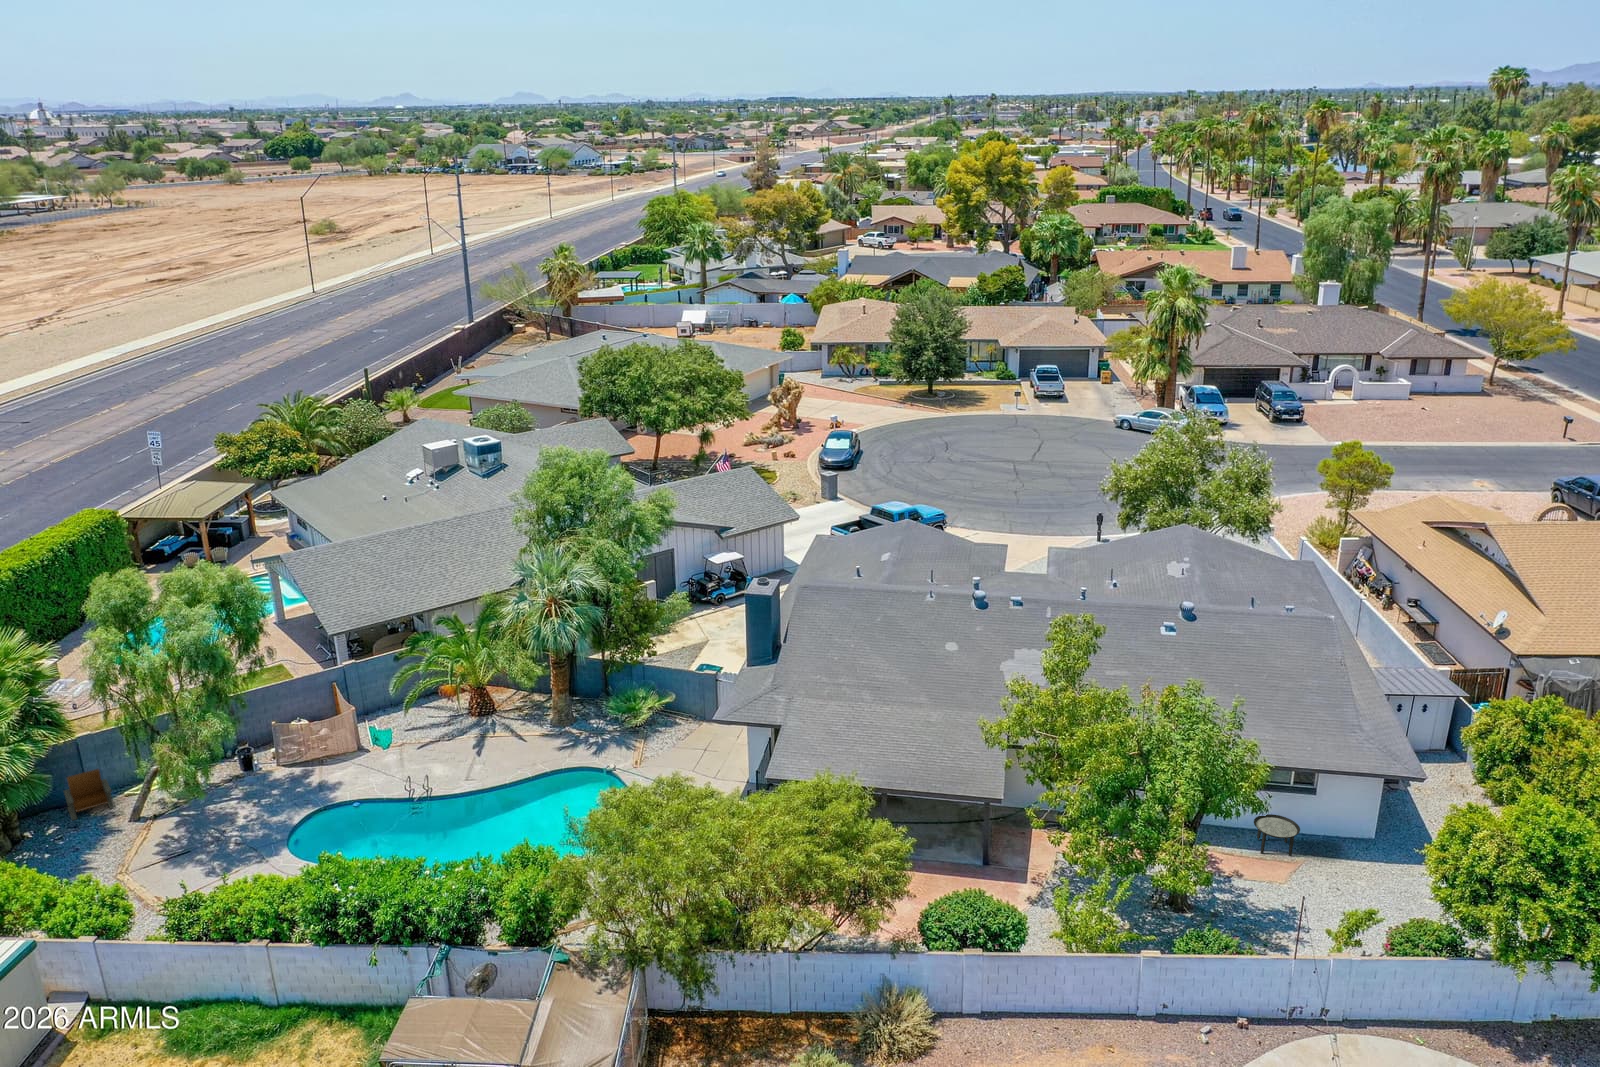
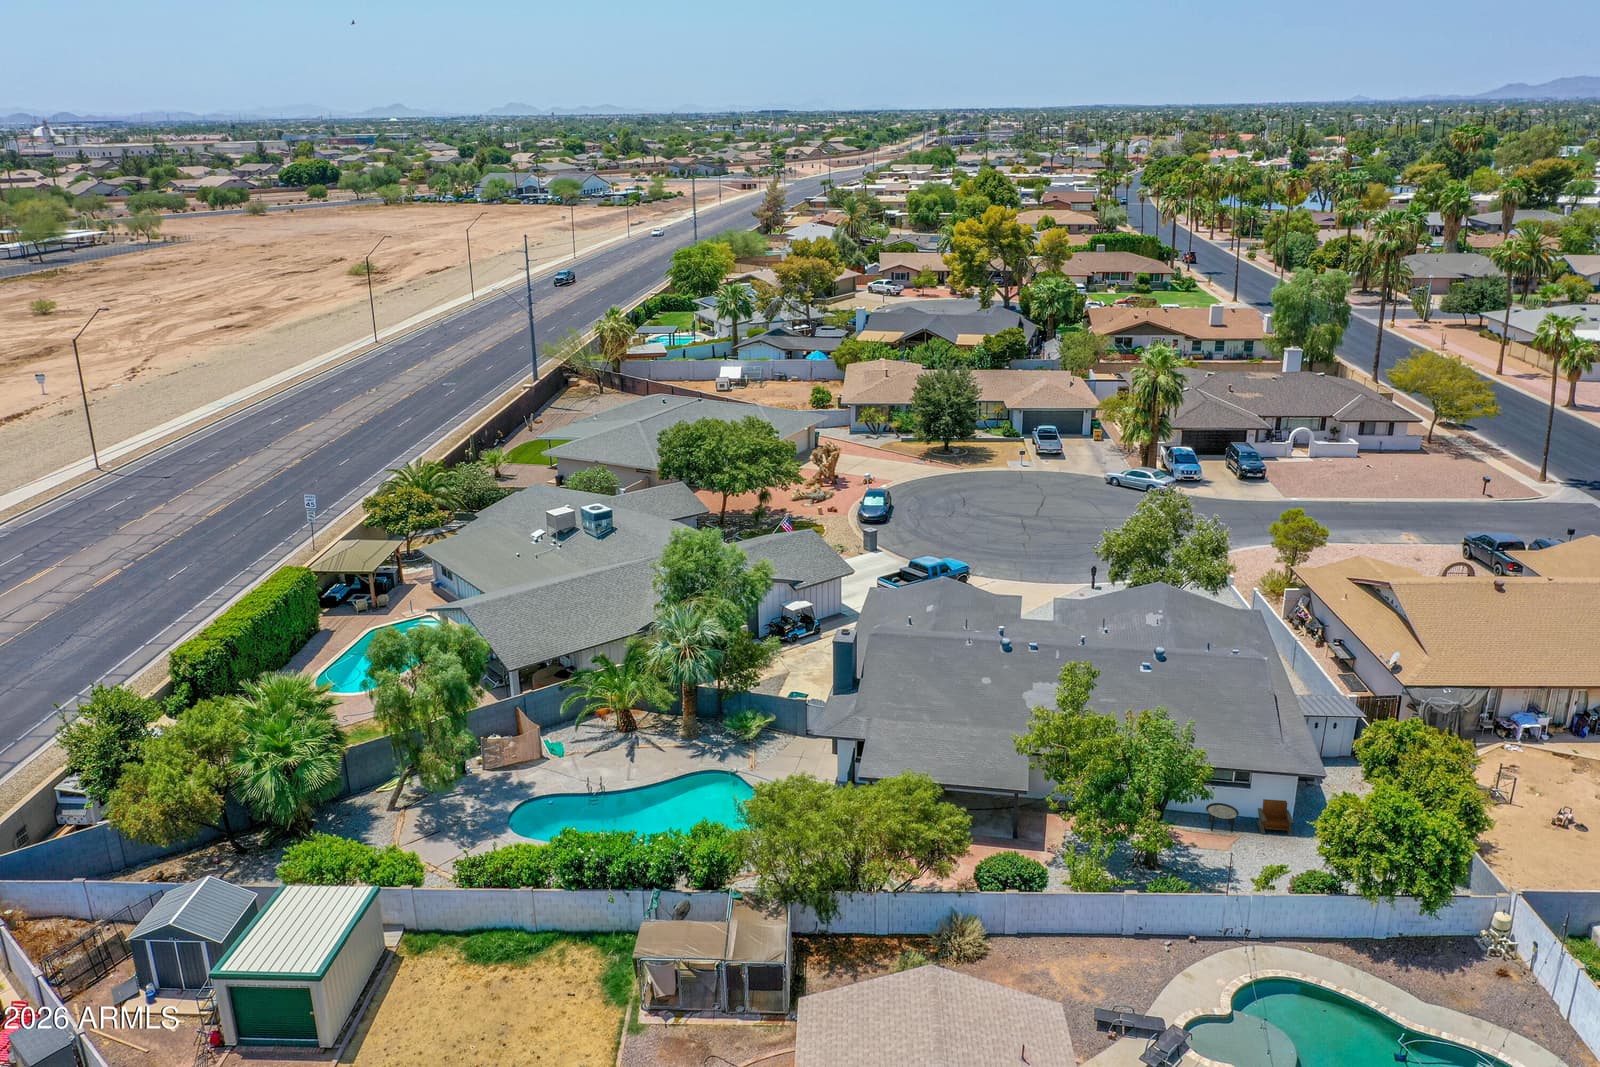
lounge chair: present [64,769,115,820] -> present [1257,799,1294,836]

